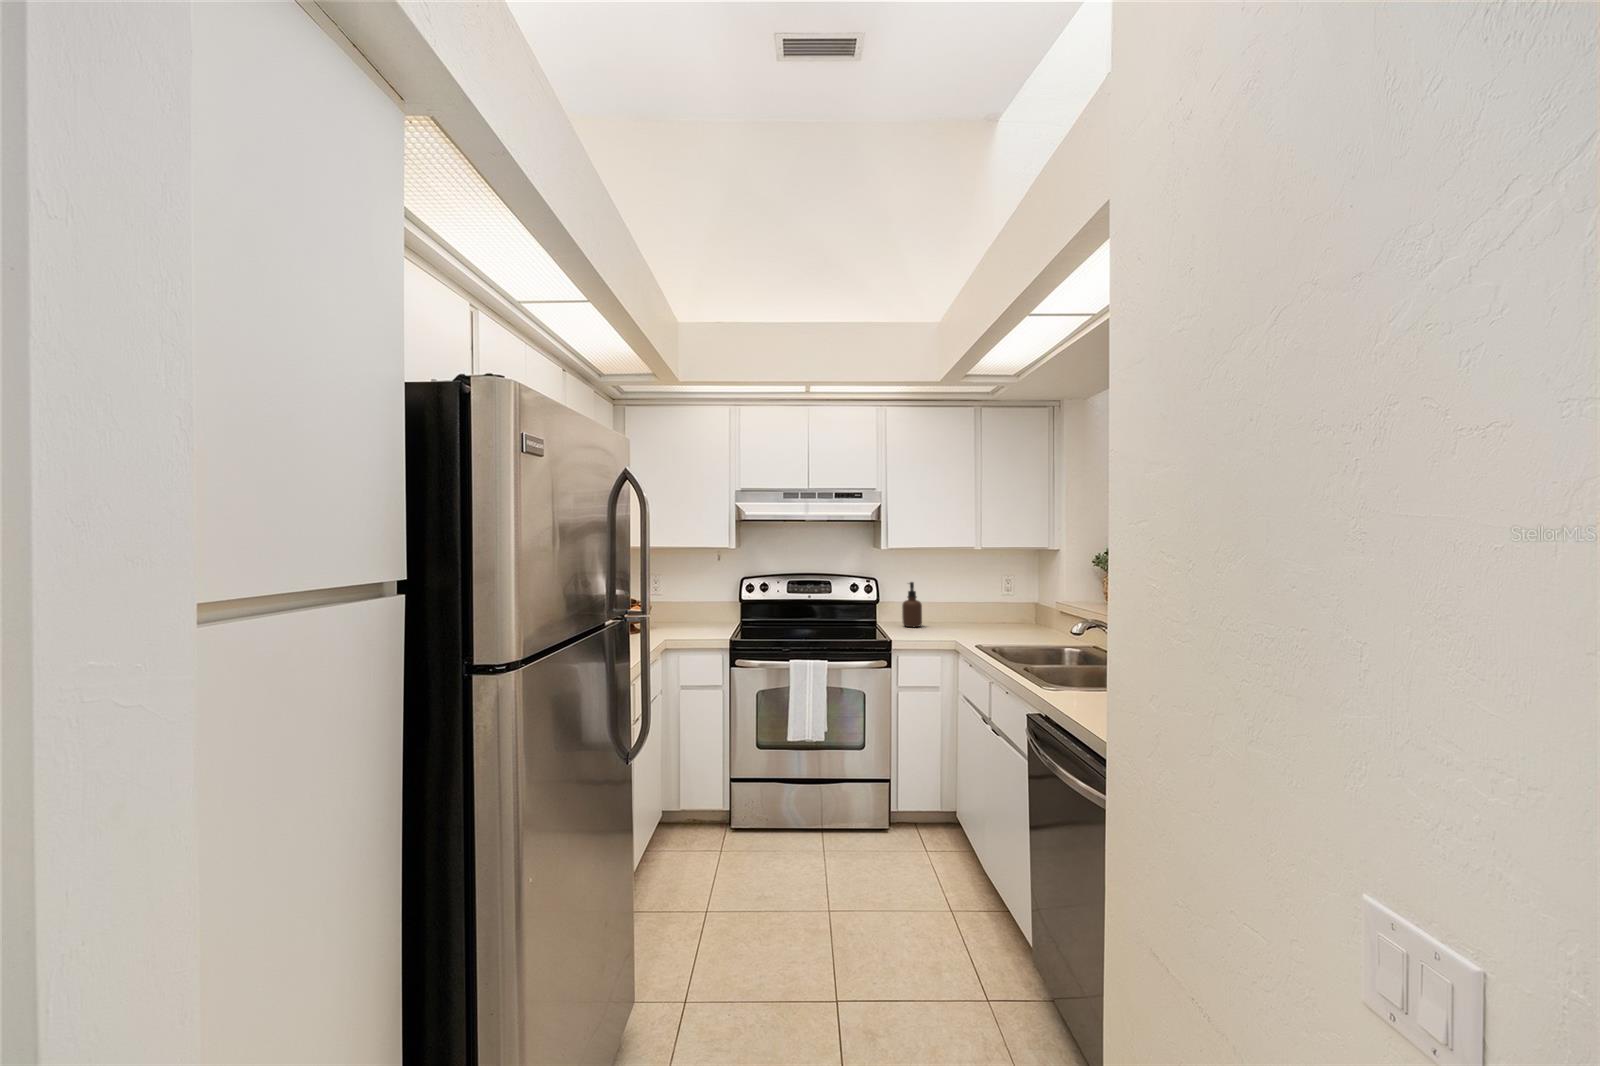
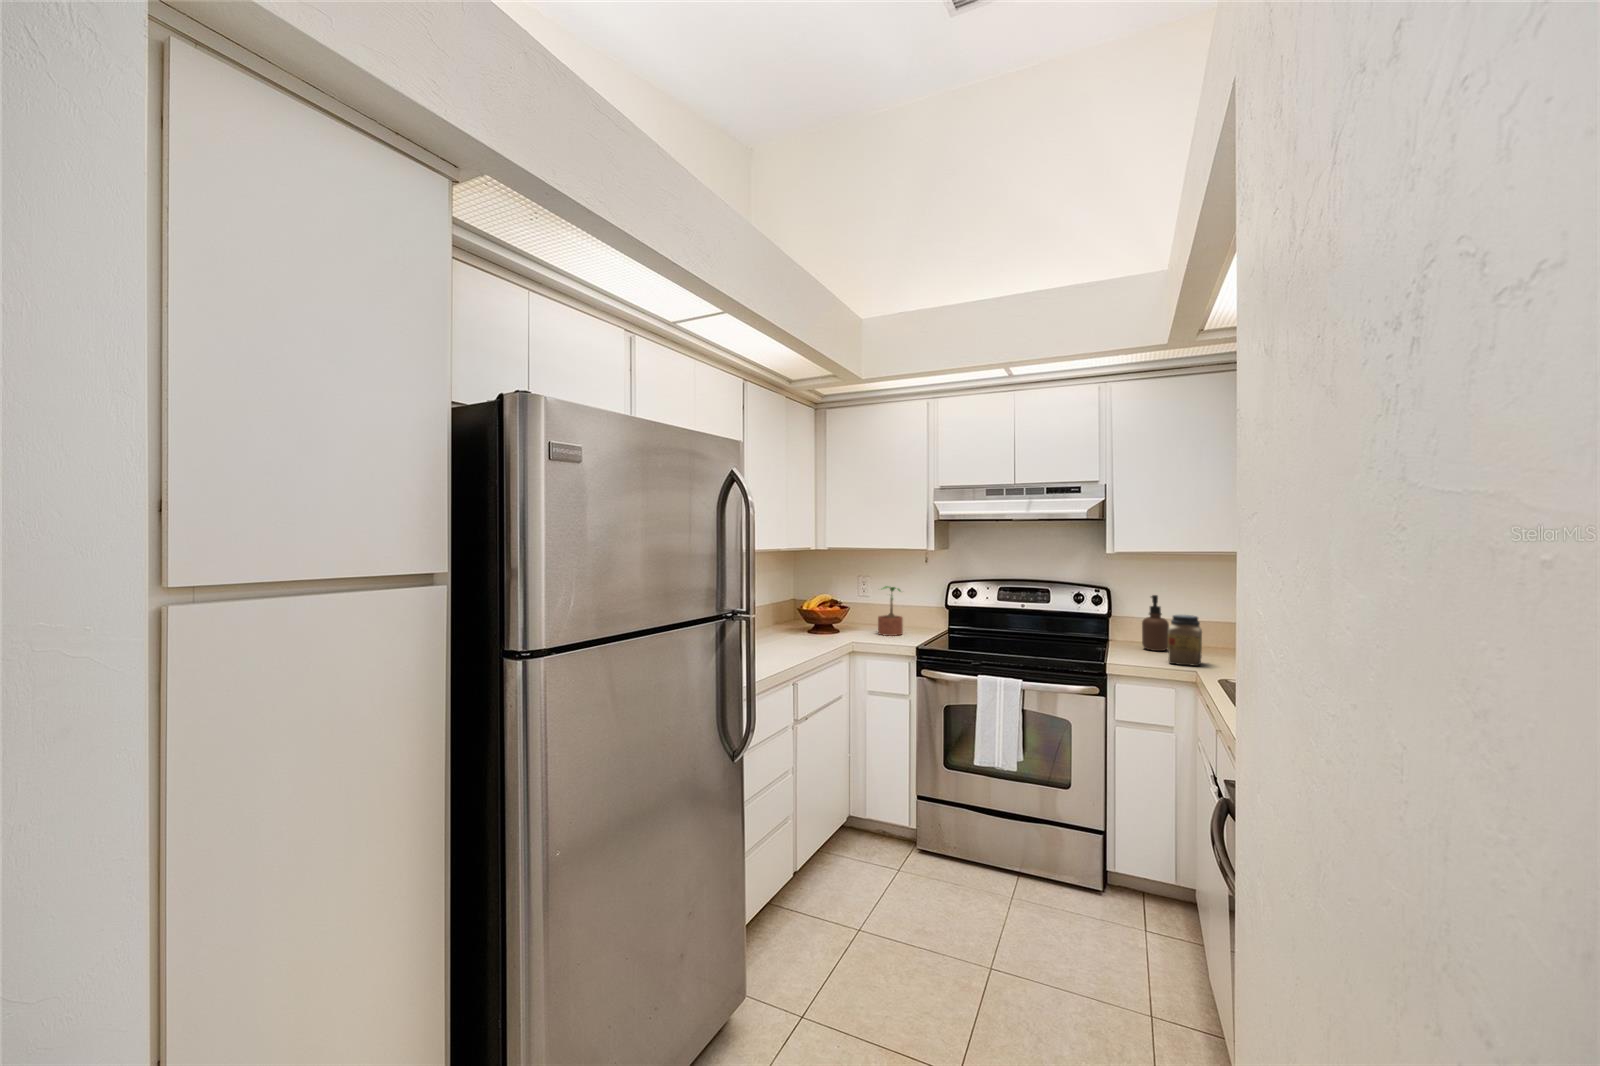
potted plant: none [676,584,703,632] -> present [878,586,903,636]
jar: none [930,596,954,636] -> present [1168,615,1202,666]

